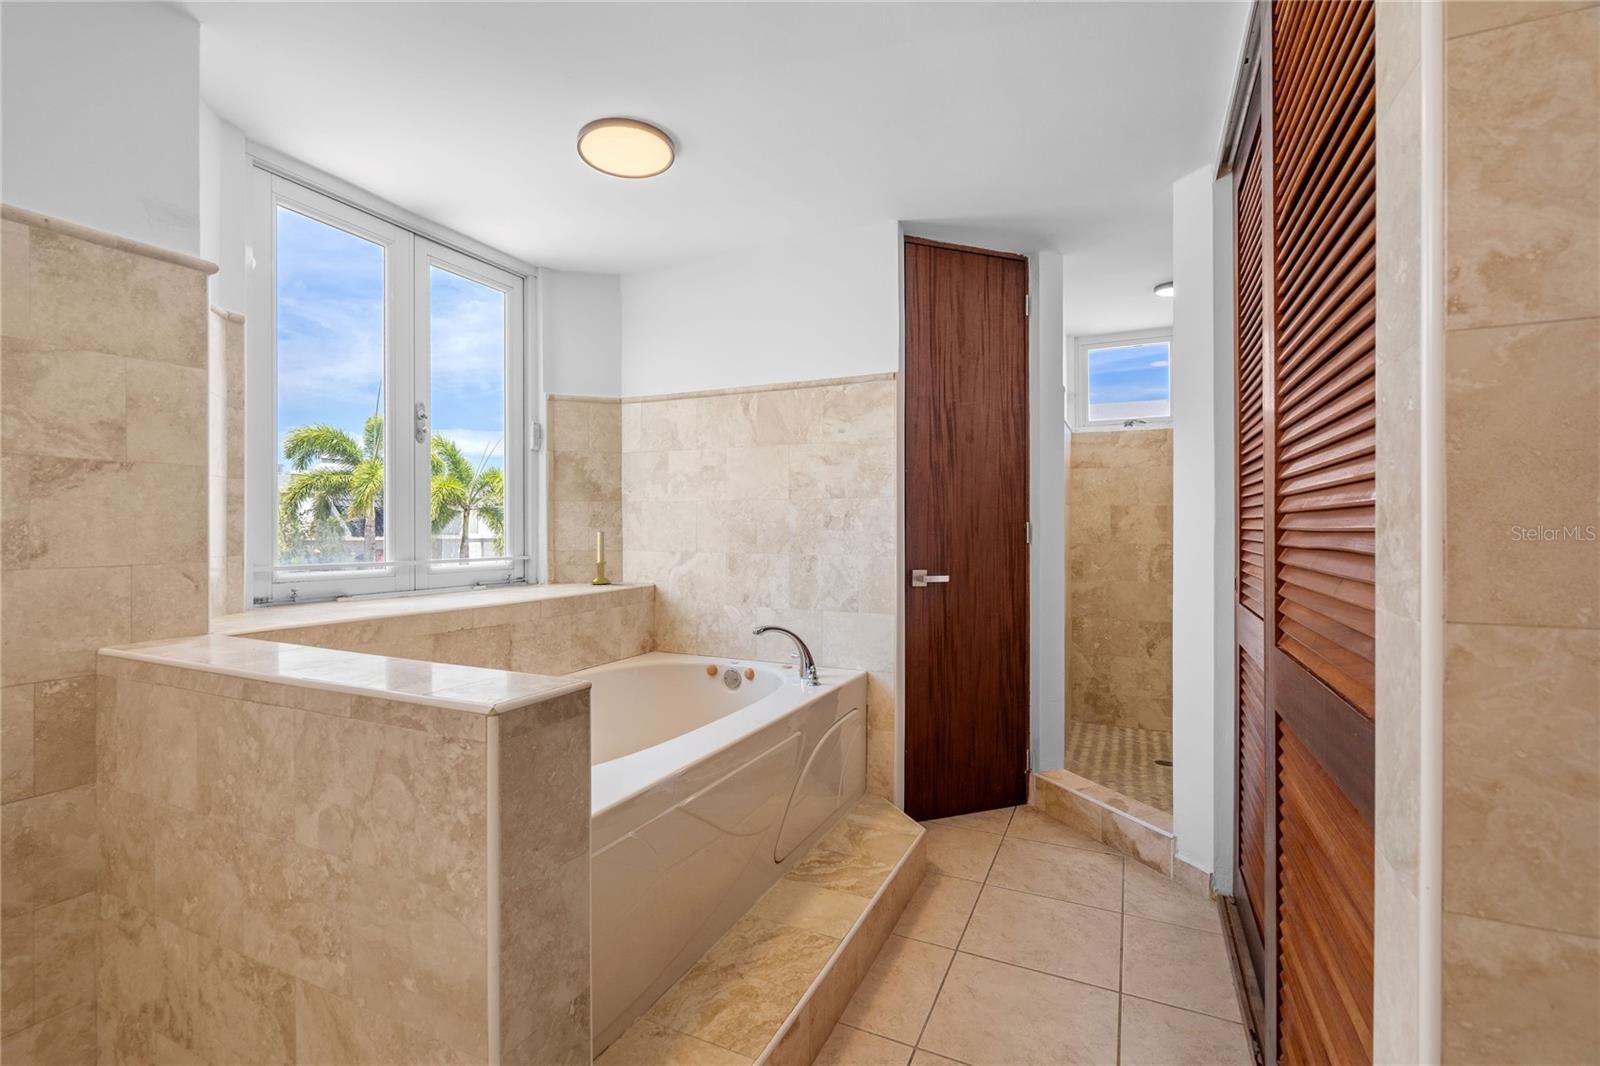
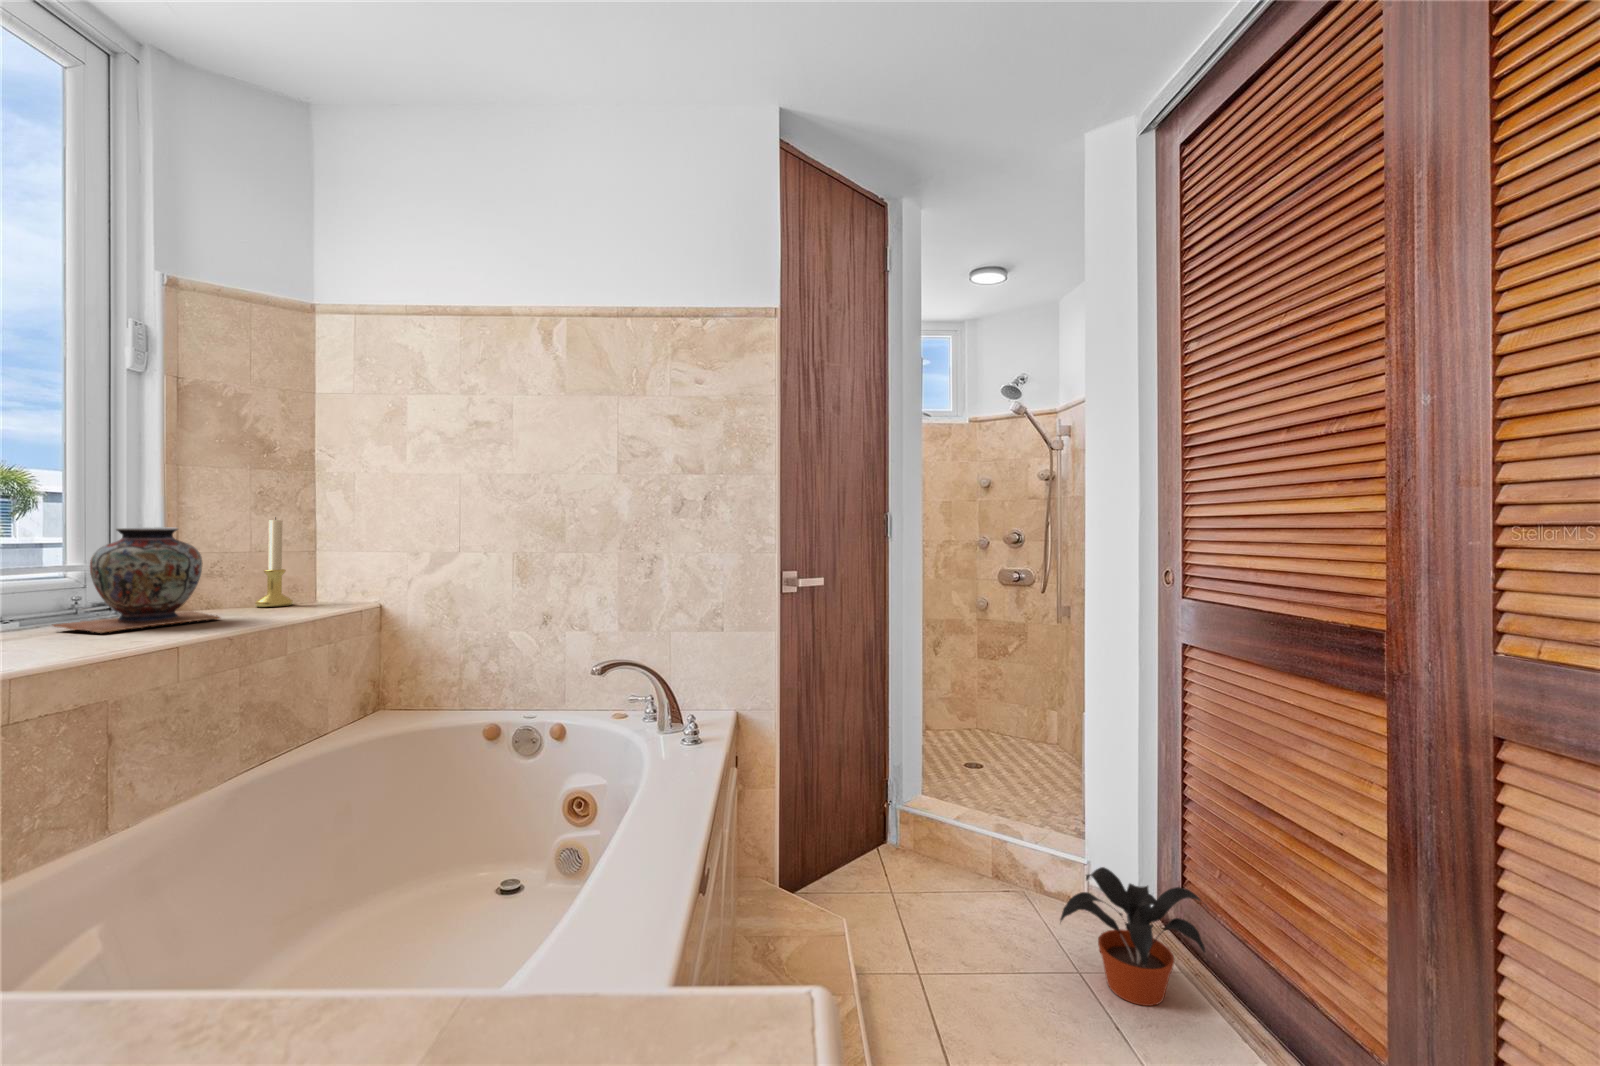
decorative vase: none [503,539,573,595] -> present [54,527,220,633]
potted plant: none [1084,824,1218,931] -> present [1060,867,1205,1006]

